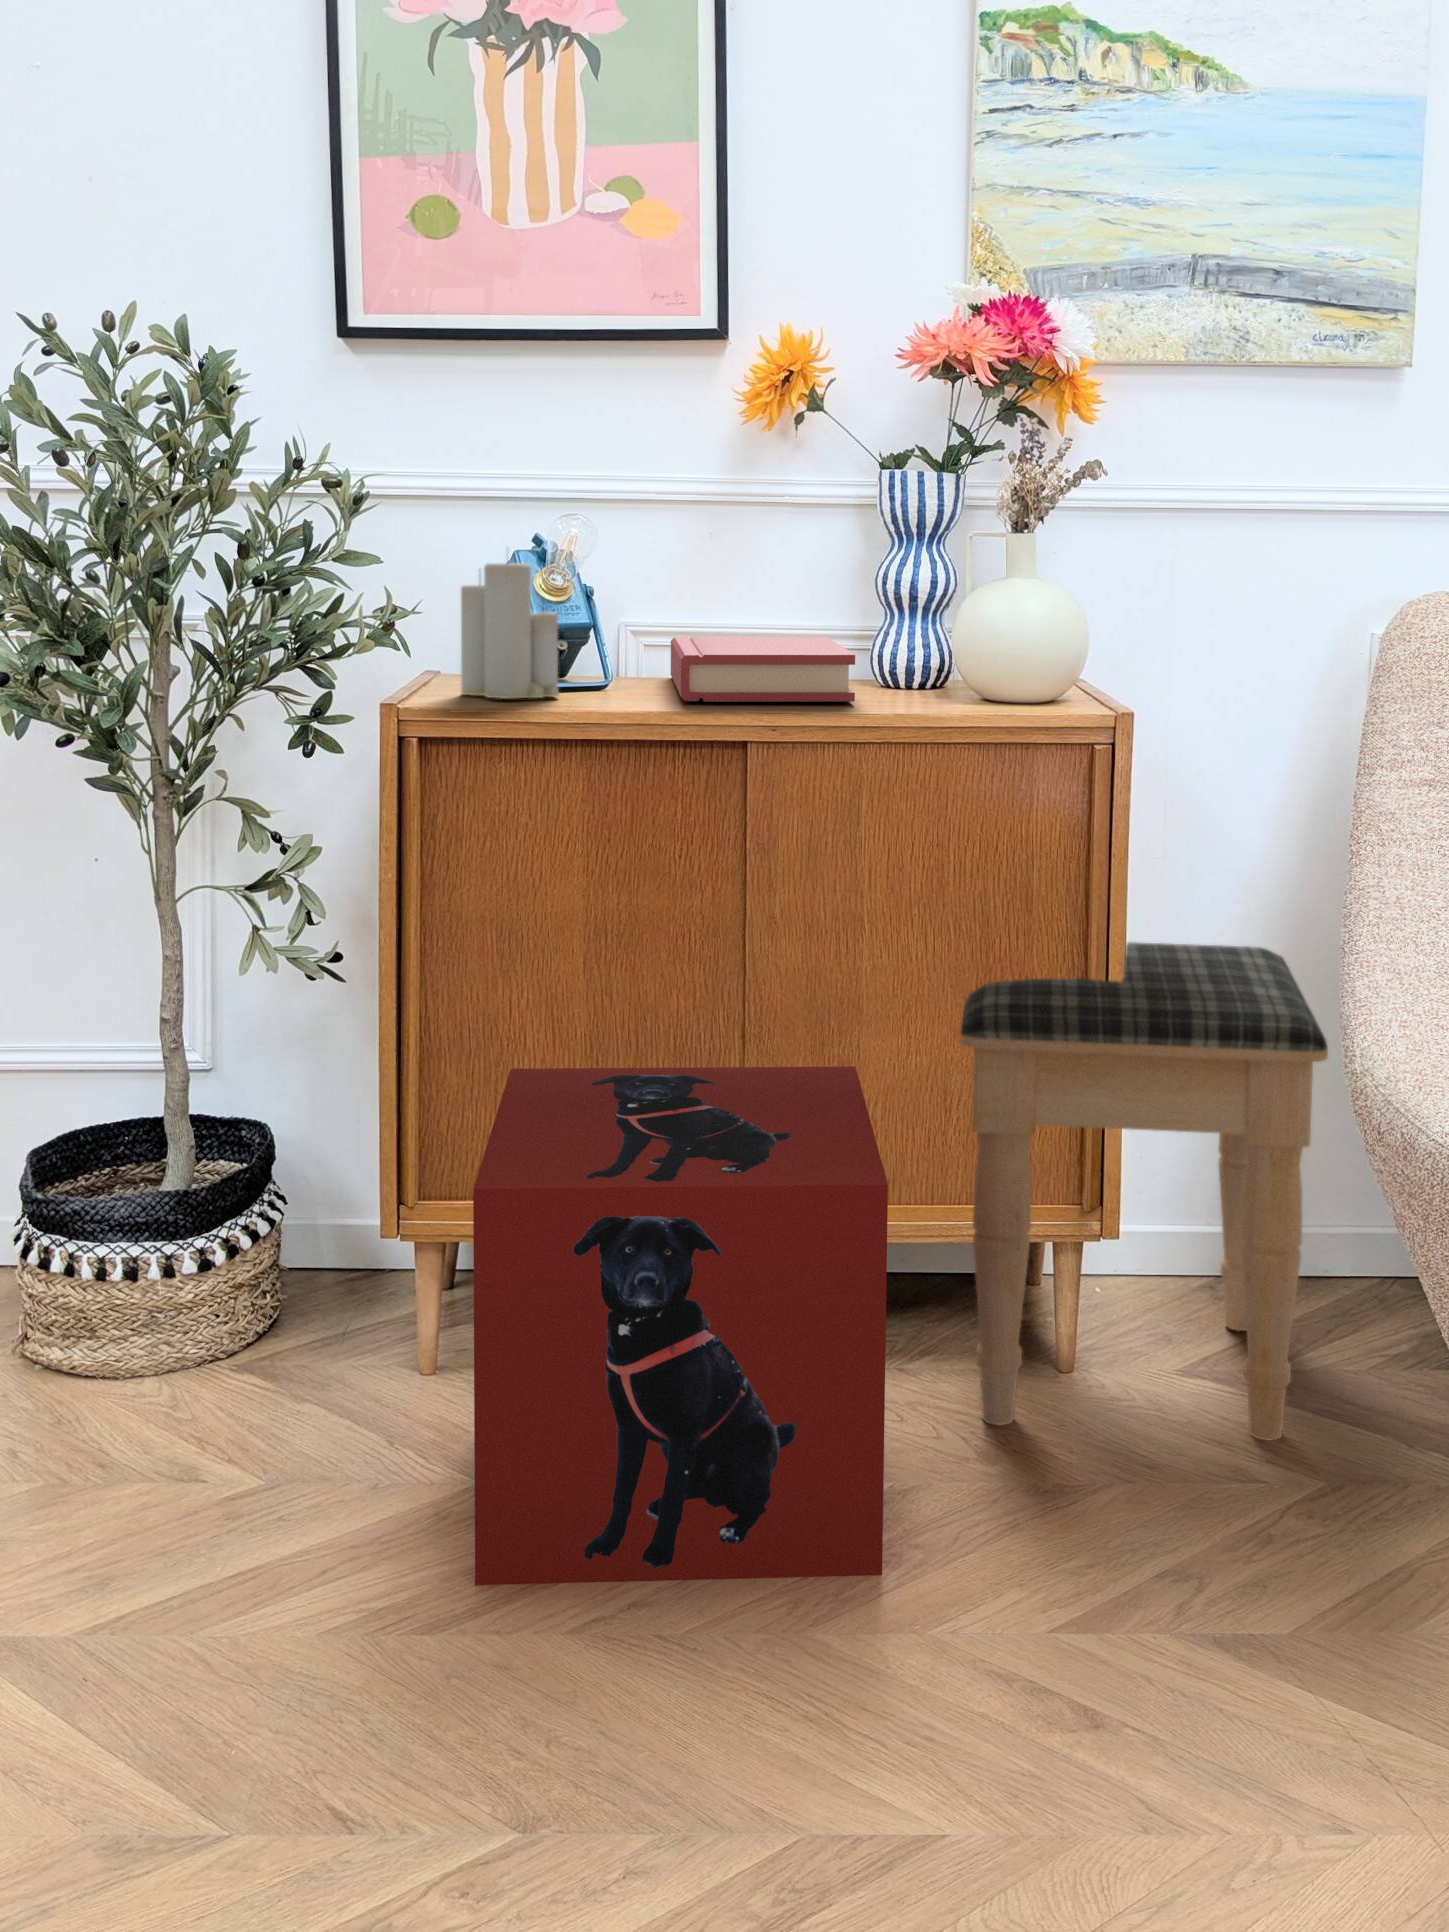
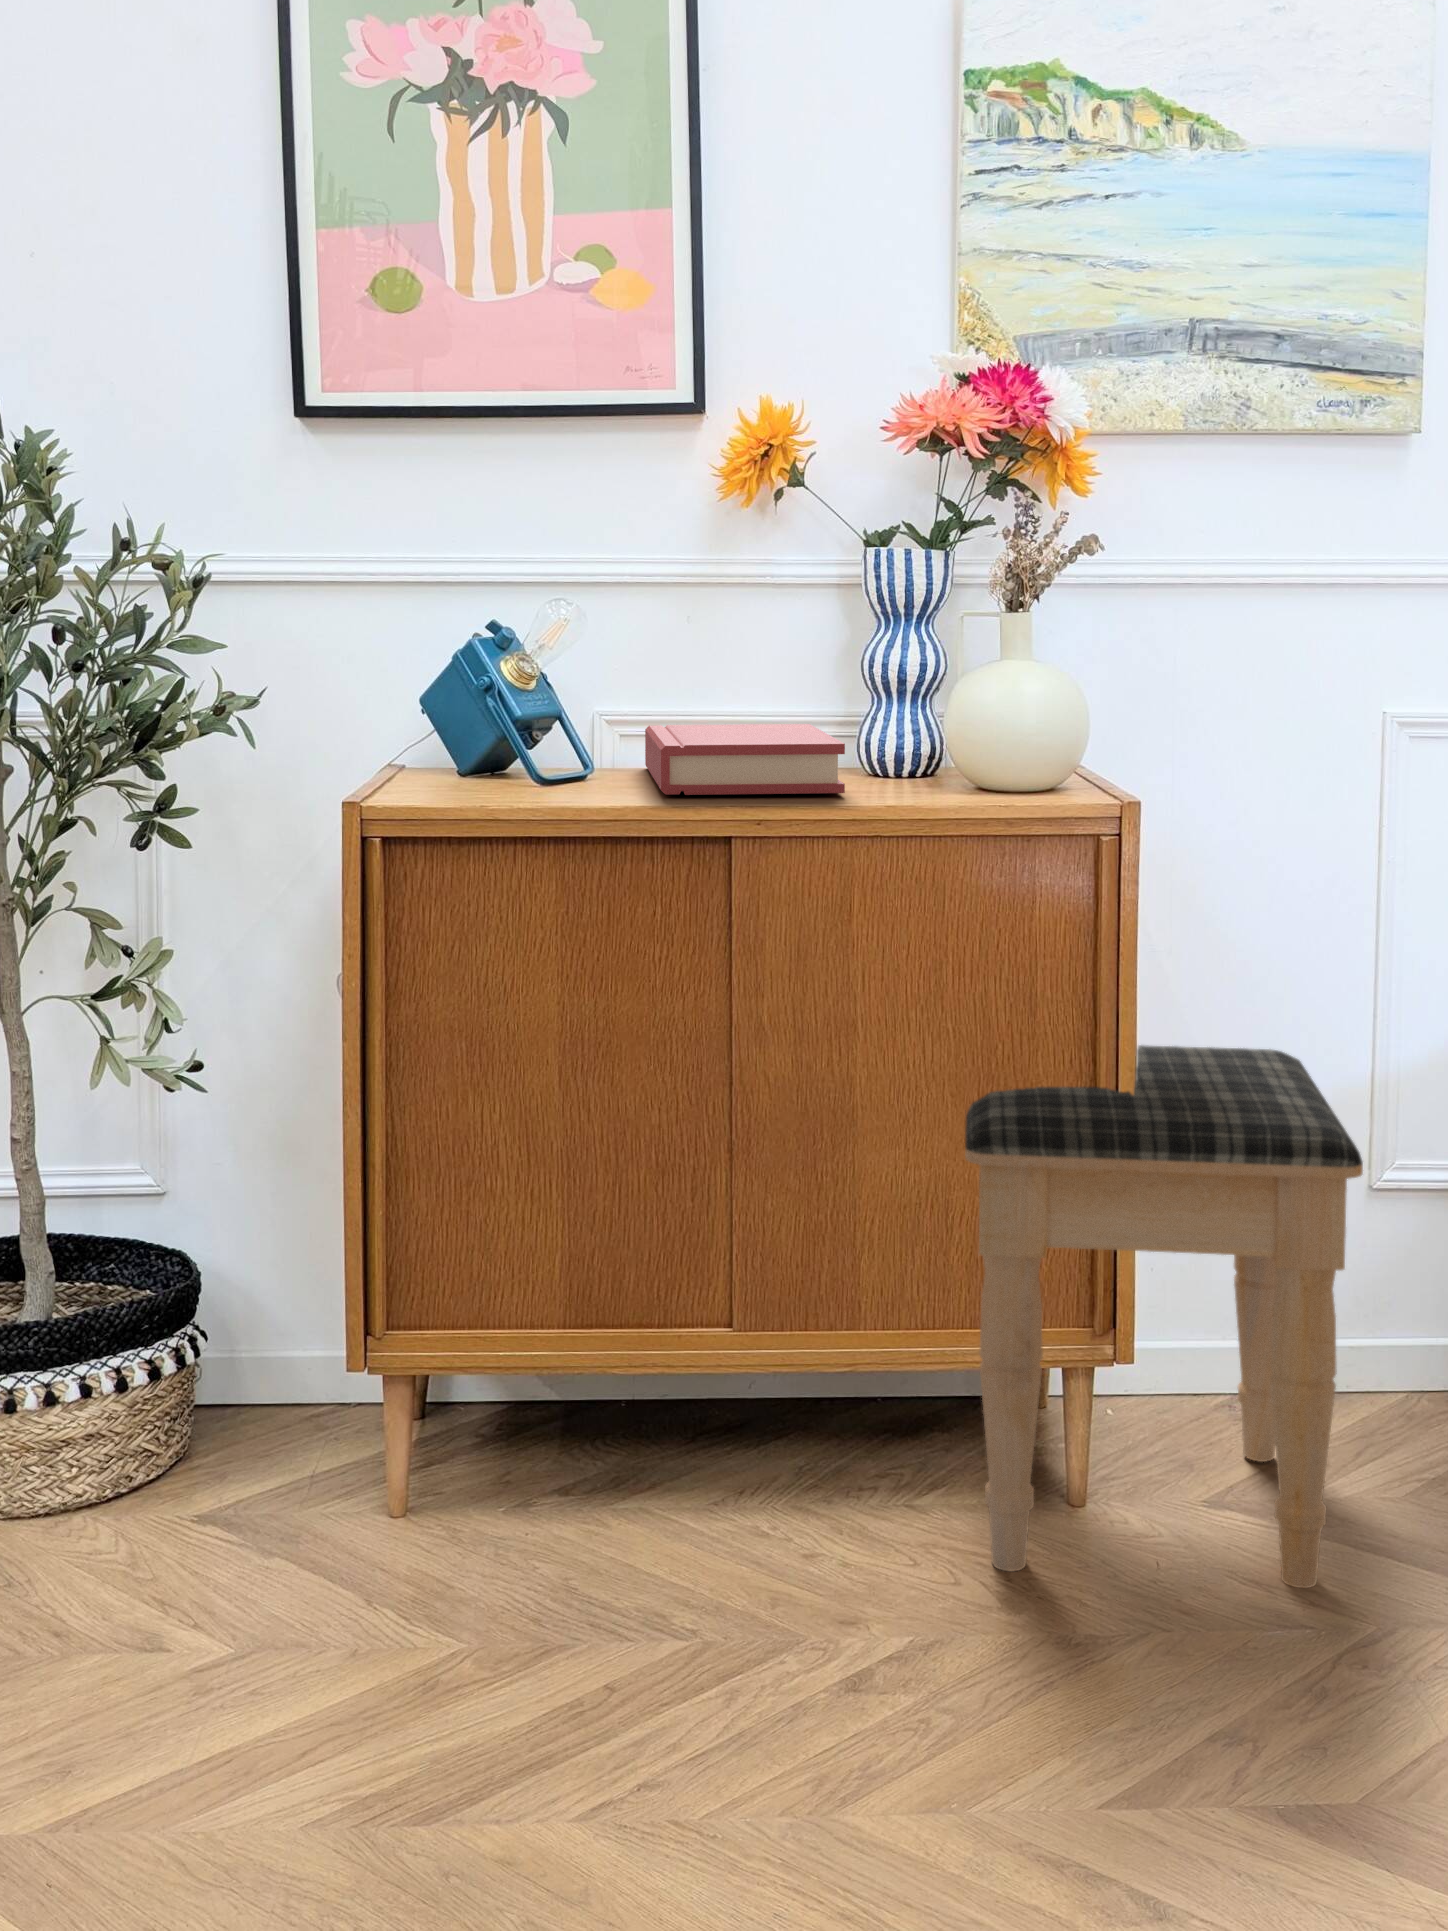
candle: present [461,562,559,699] -> none [427,633,532,793]
storage box: present [473,1066,888,1585] -> none [452,1184,900,1762]

